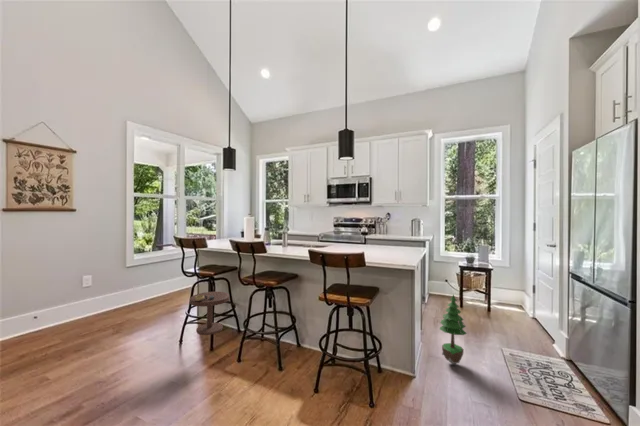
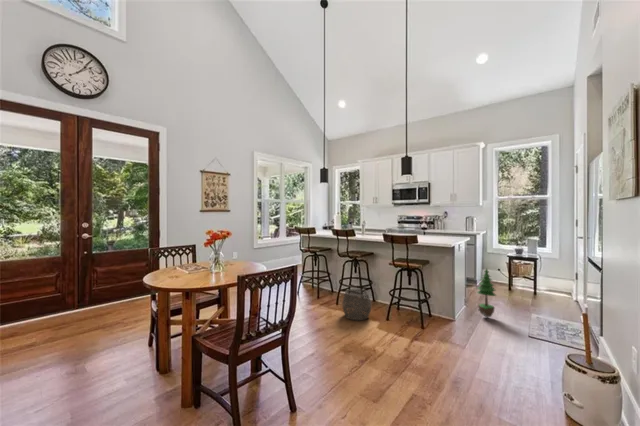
side table: present [190,292,229,335] -> none [308,261,330,304]
woven basket: none [243,339,292,400] -> present [342,289,371,320]

